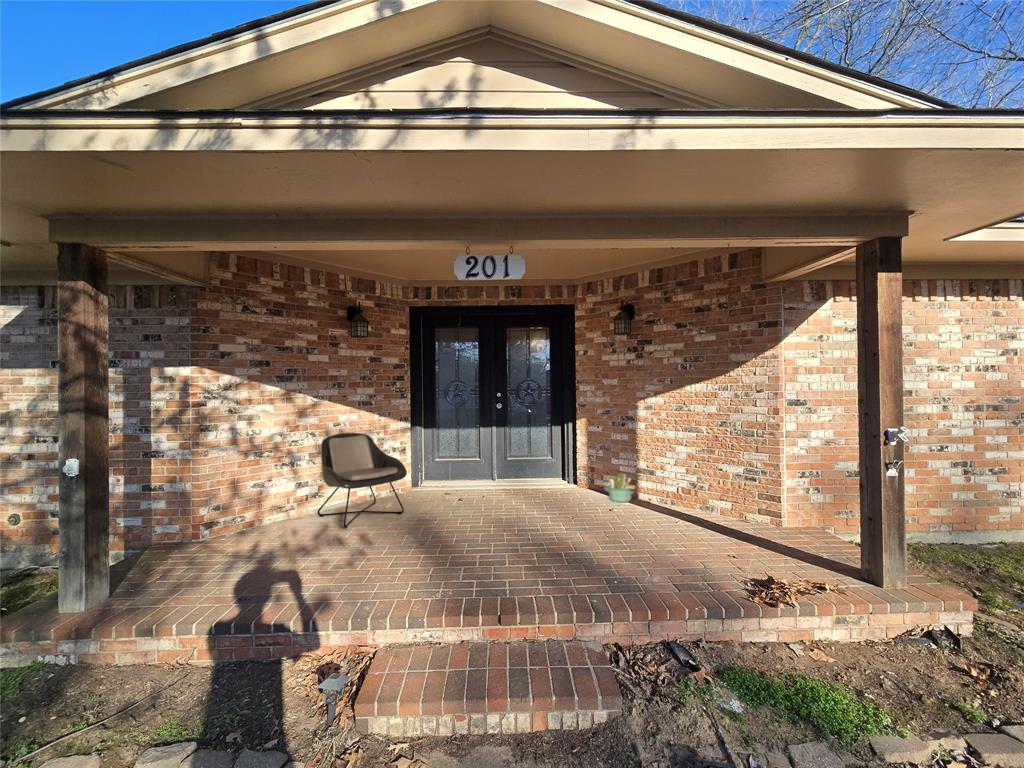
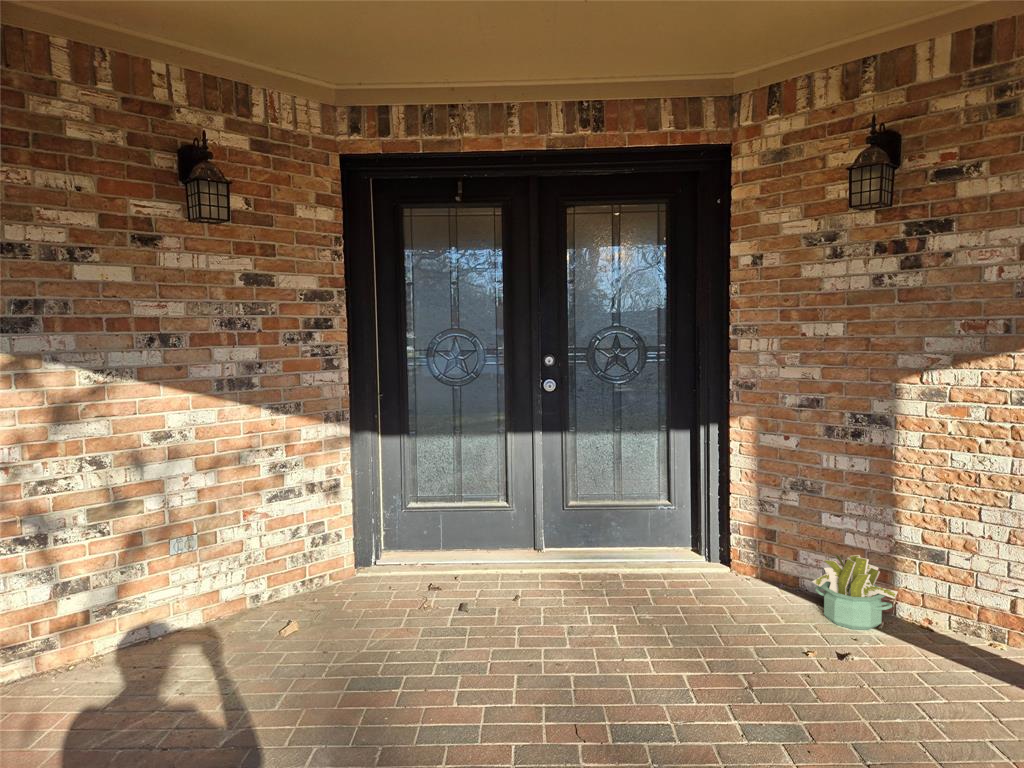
lounge chair: present [318,433,407,528] -> none [105,455,326,720]

